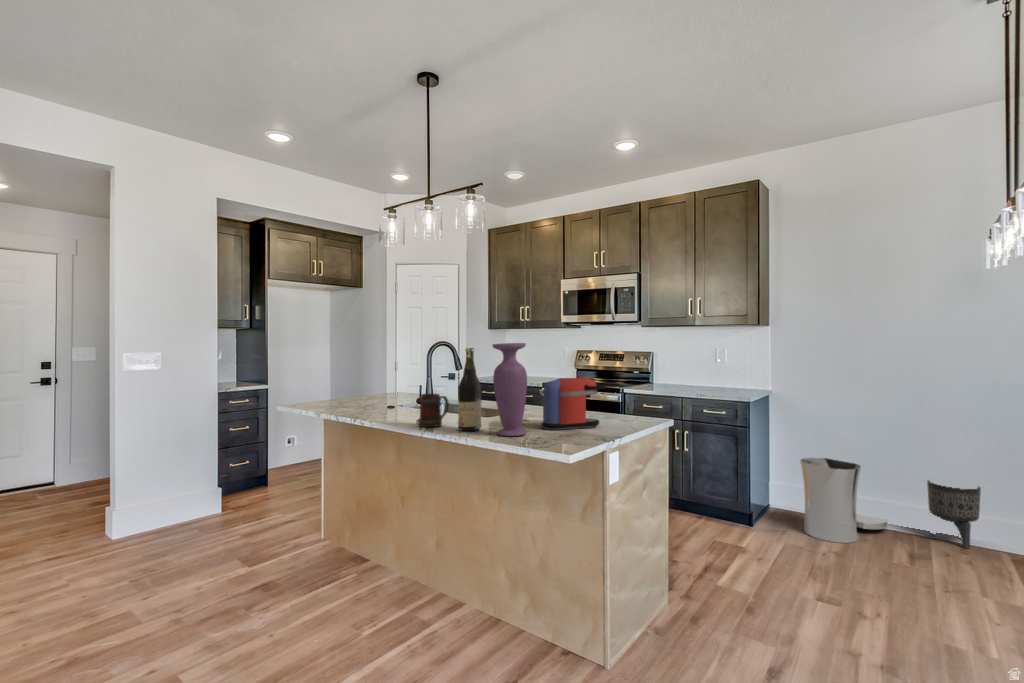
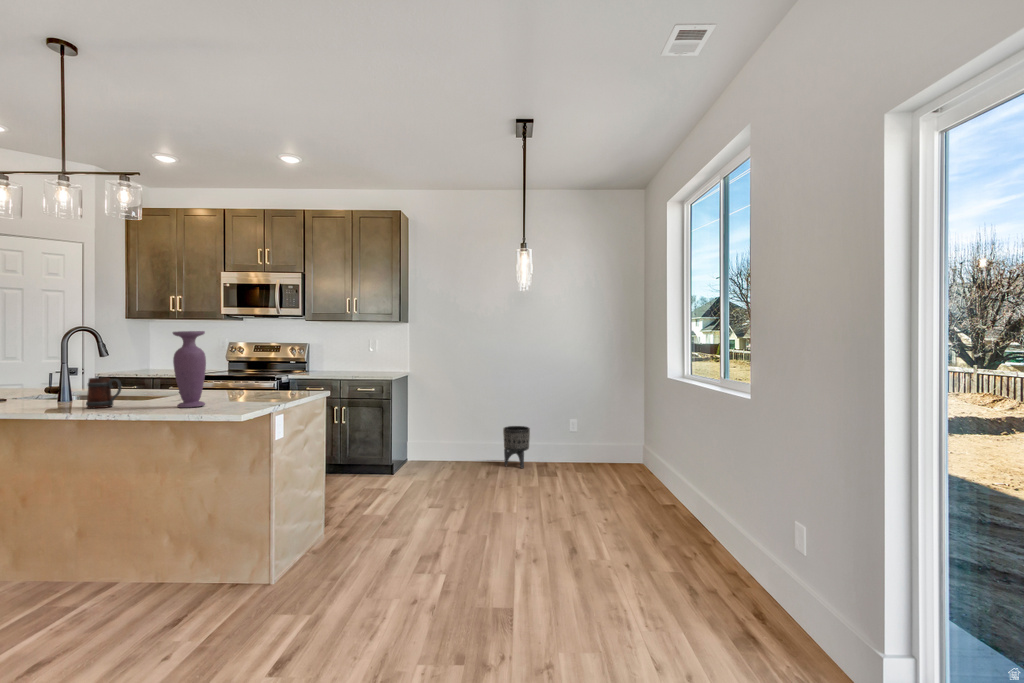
wine bottle: present [458,348,481,431] -> none [134,335,159,408]
coffee maker: present [541,377,606,430] -> none [217,360,274,403]
trash can: present [800,458,887,543] -> none [426,420,481,478]

